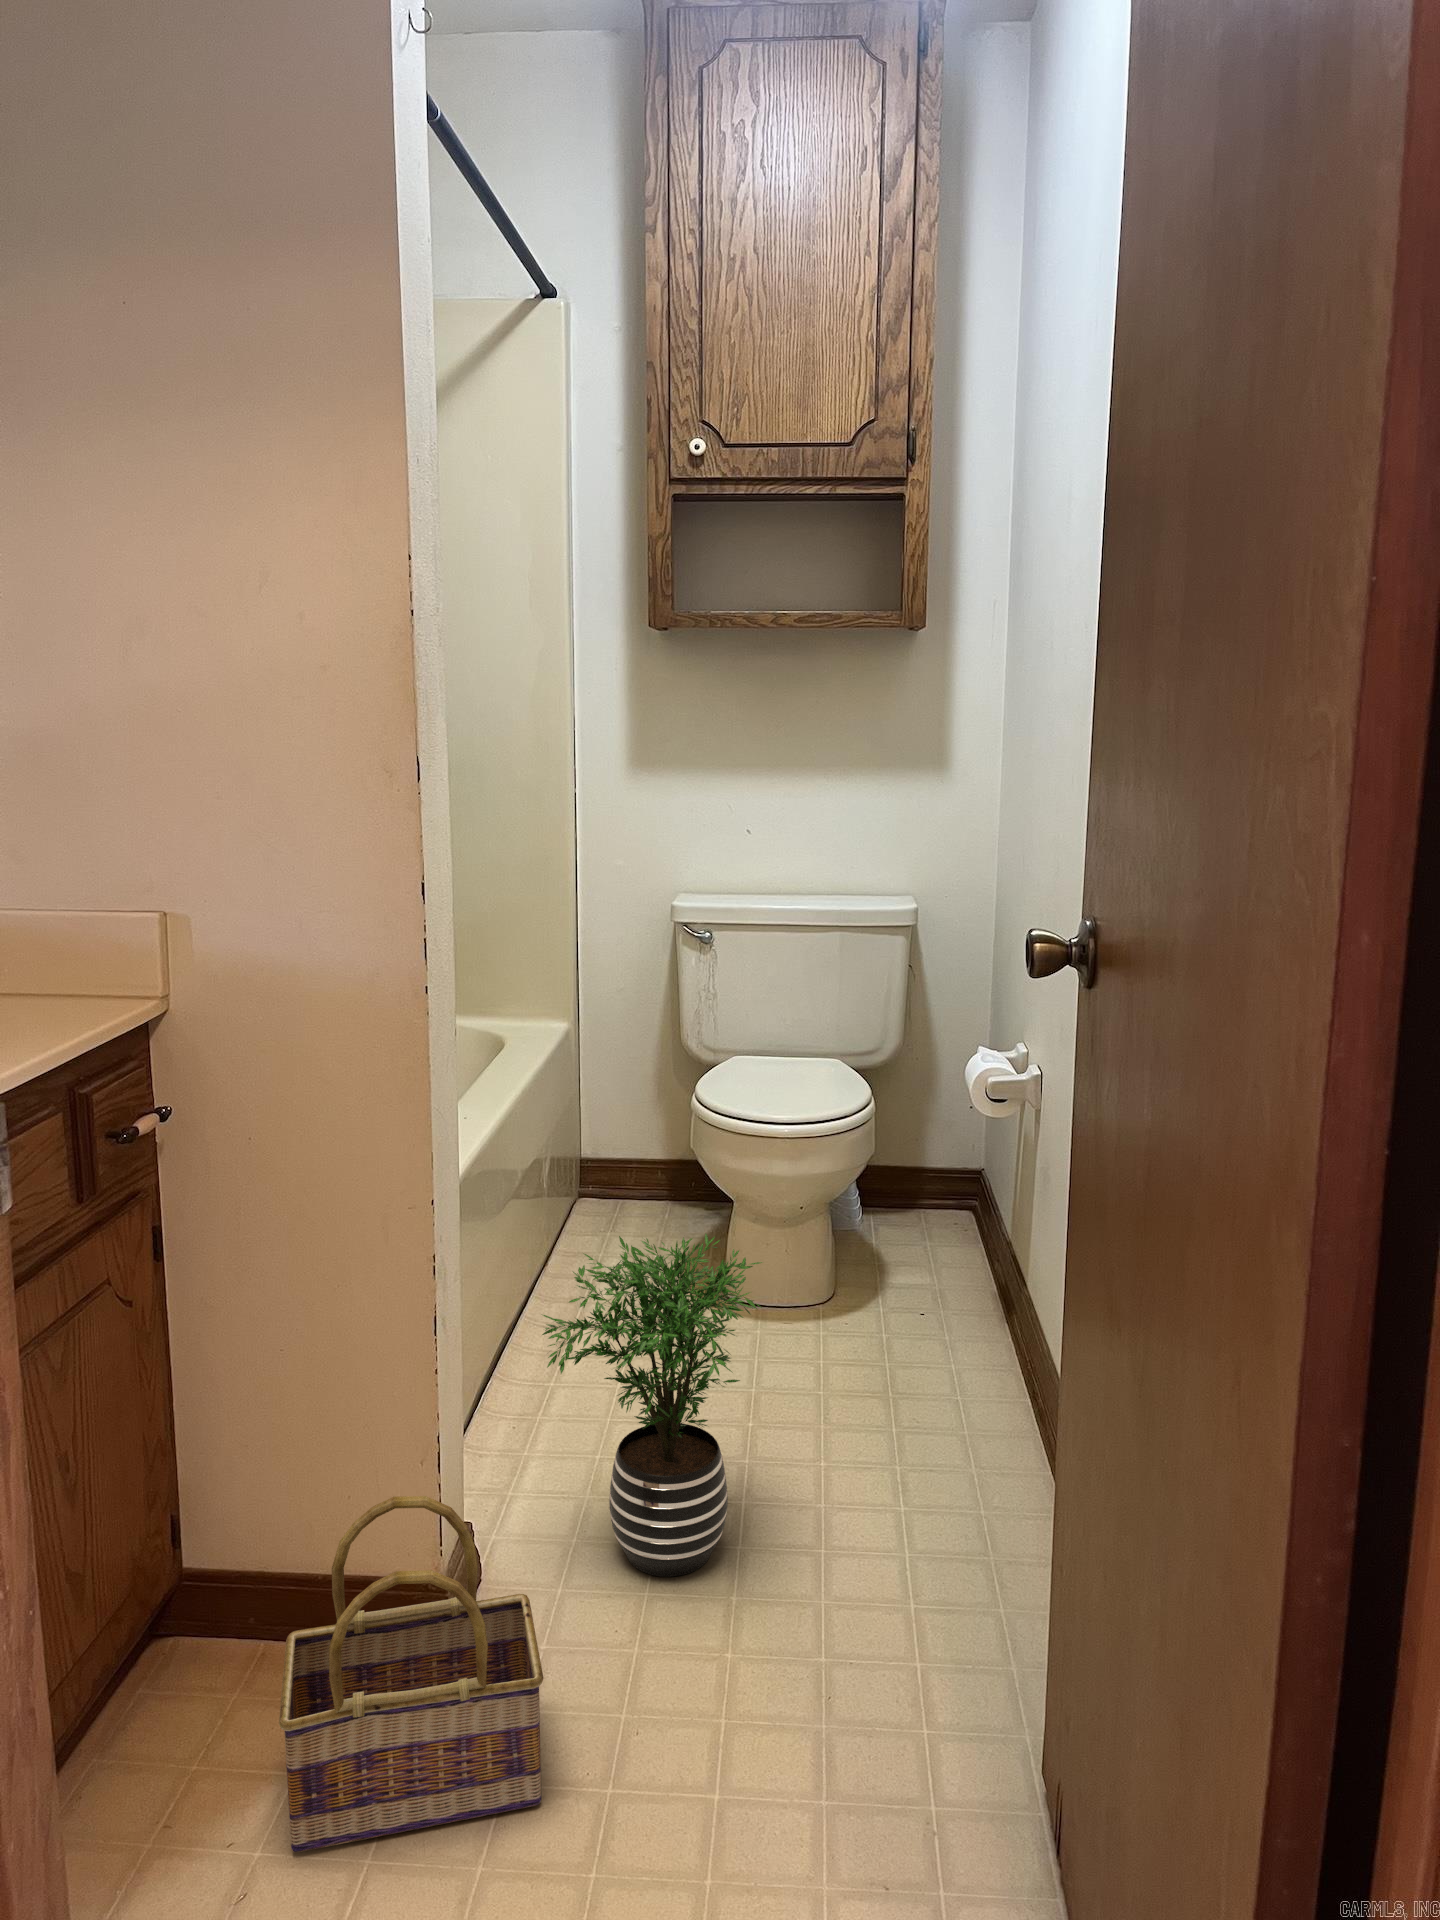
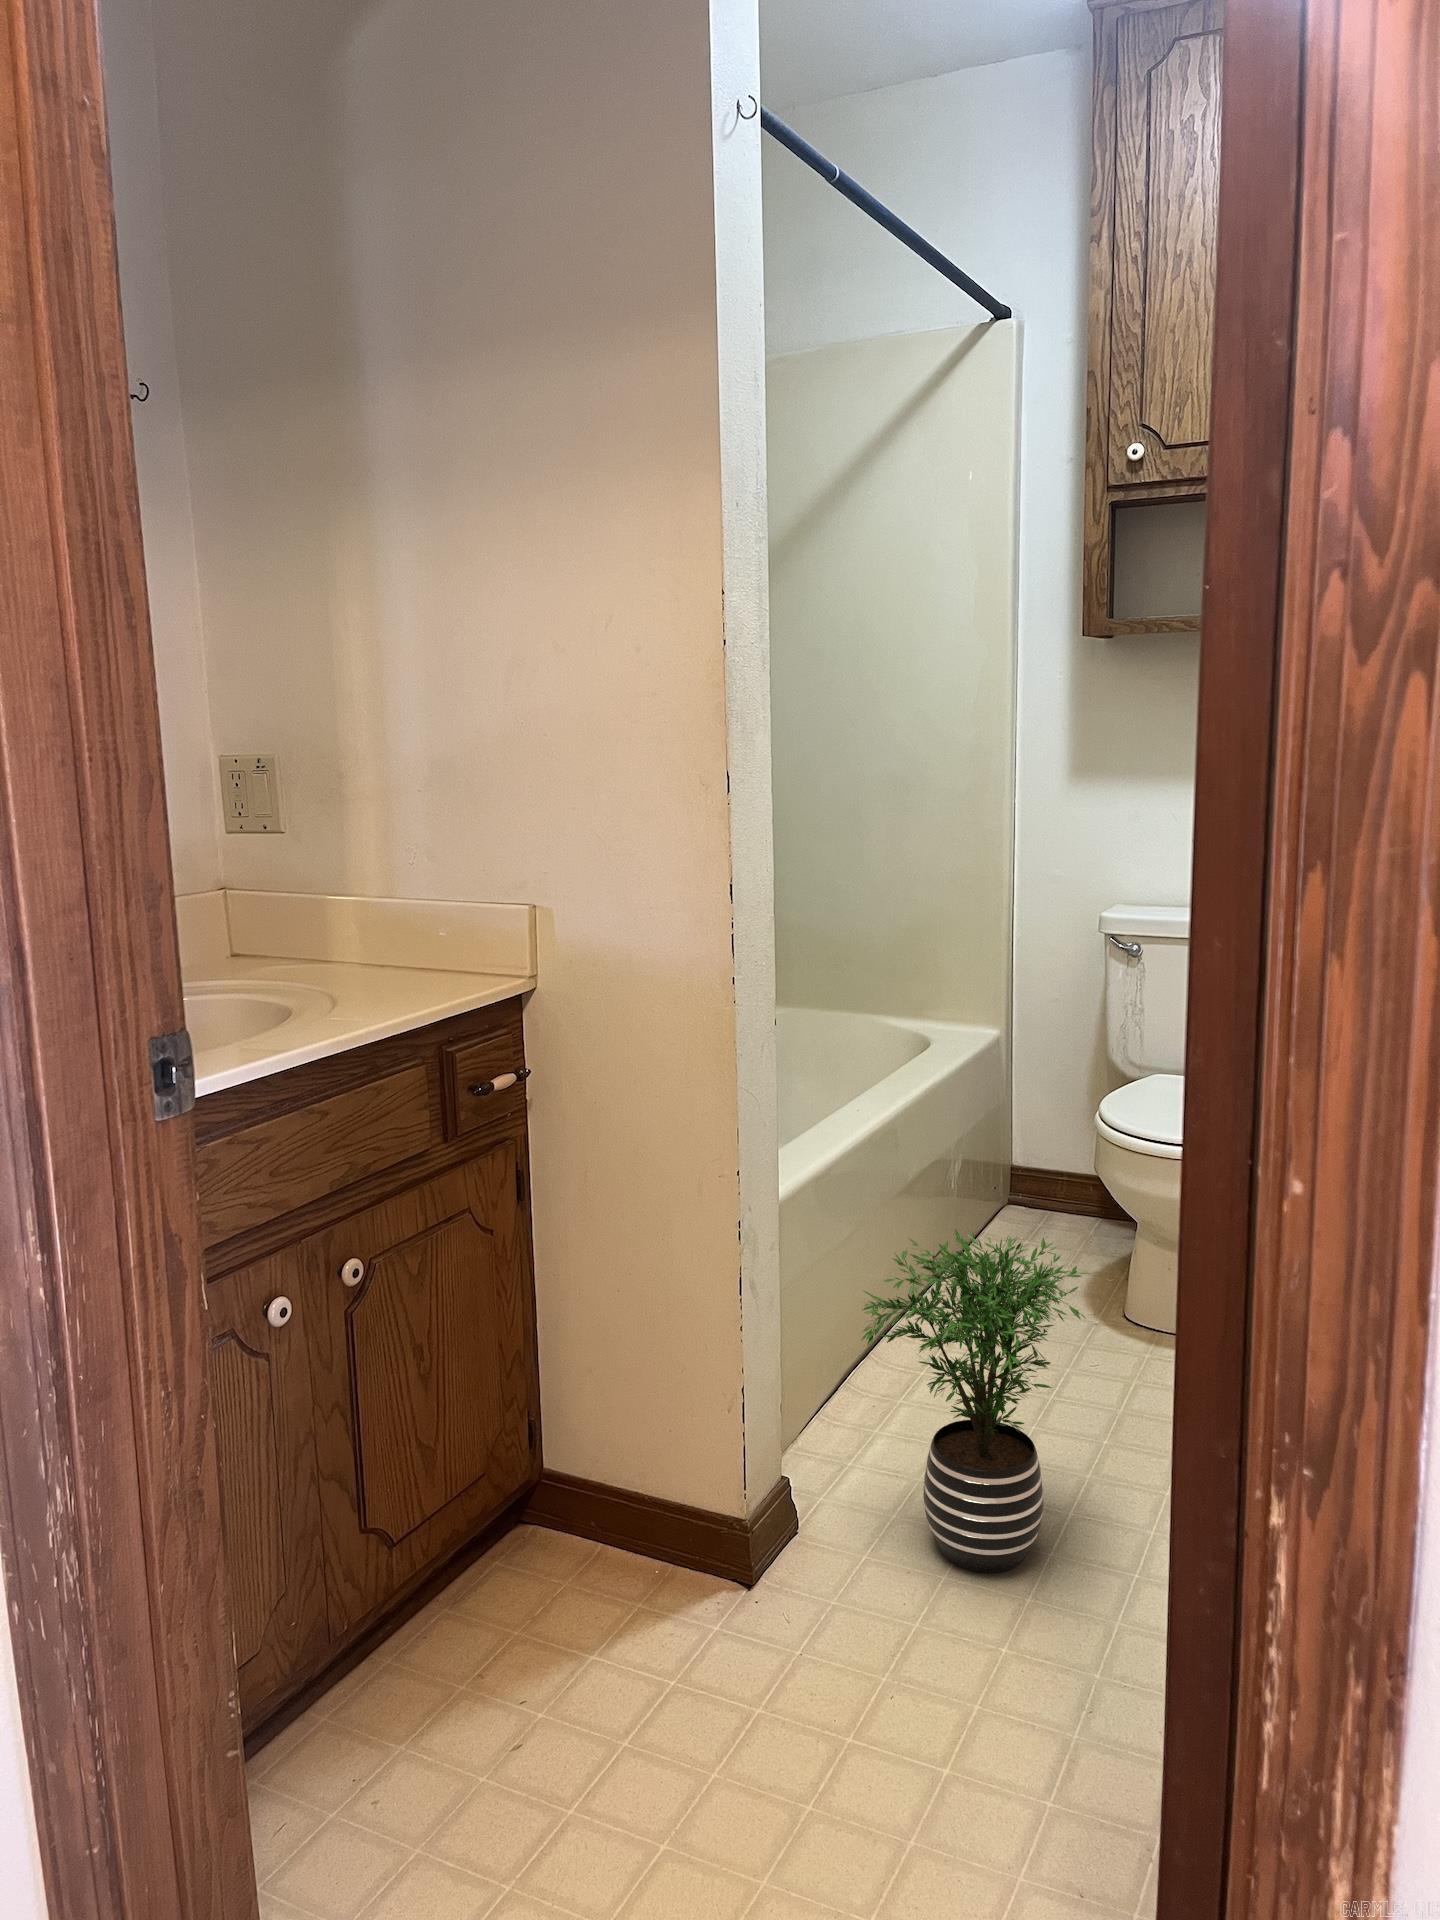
basket: present [279,1496,543,1852] -> none [563,1424,804,1737]

